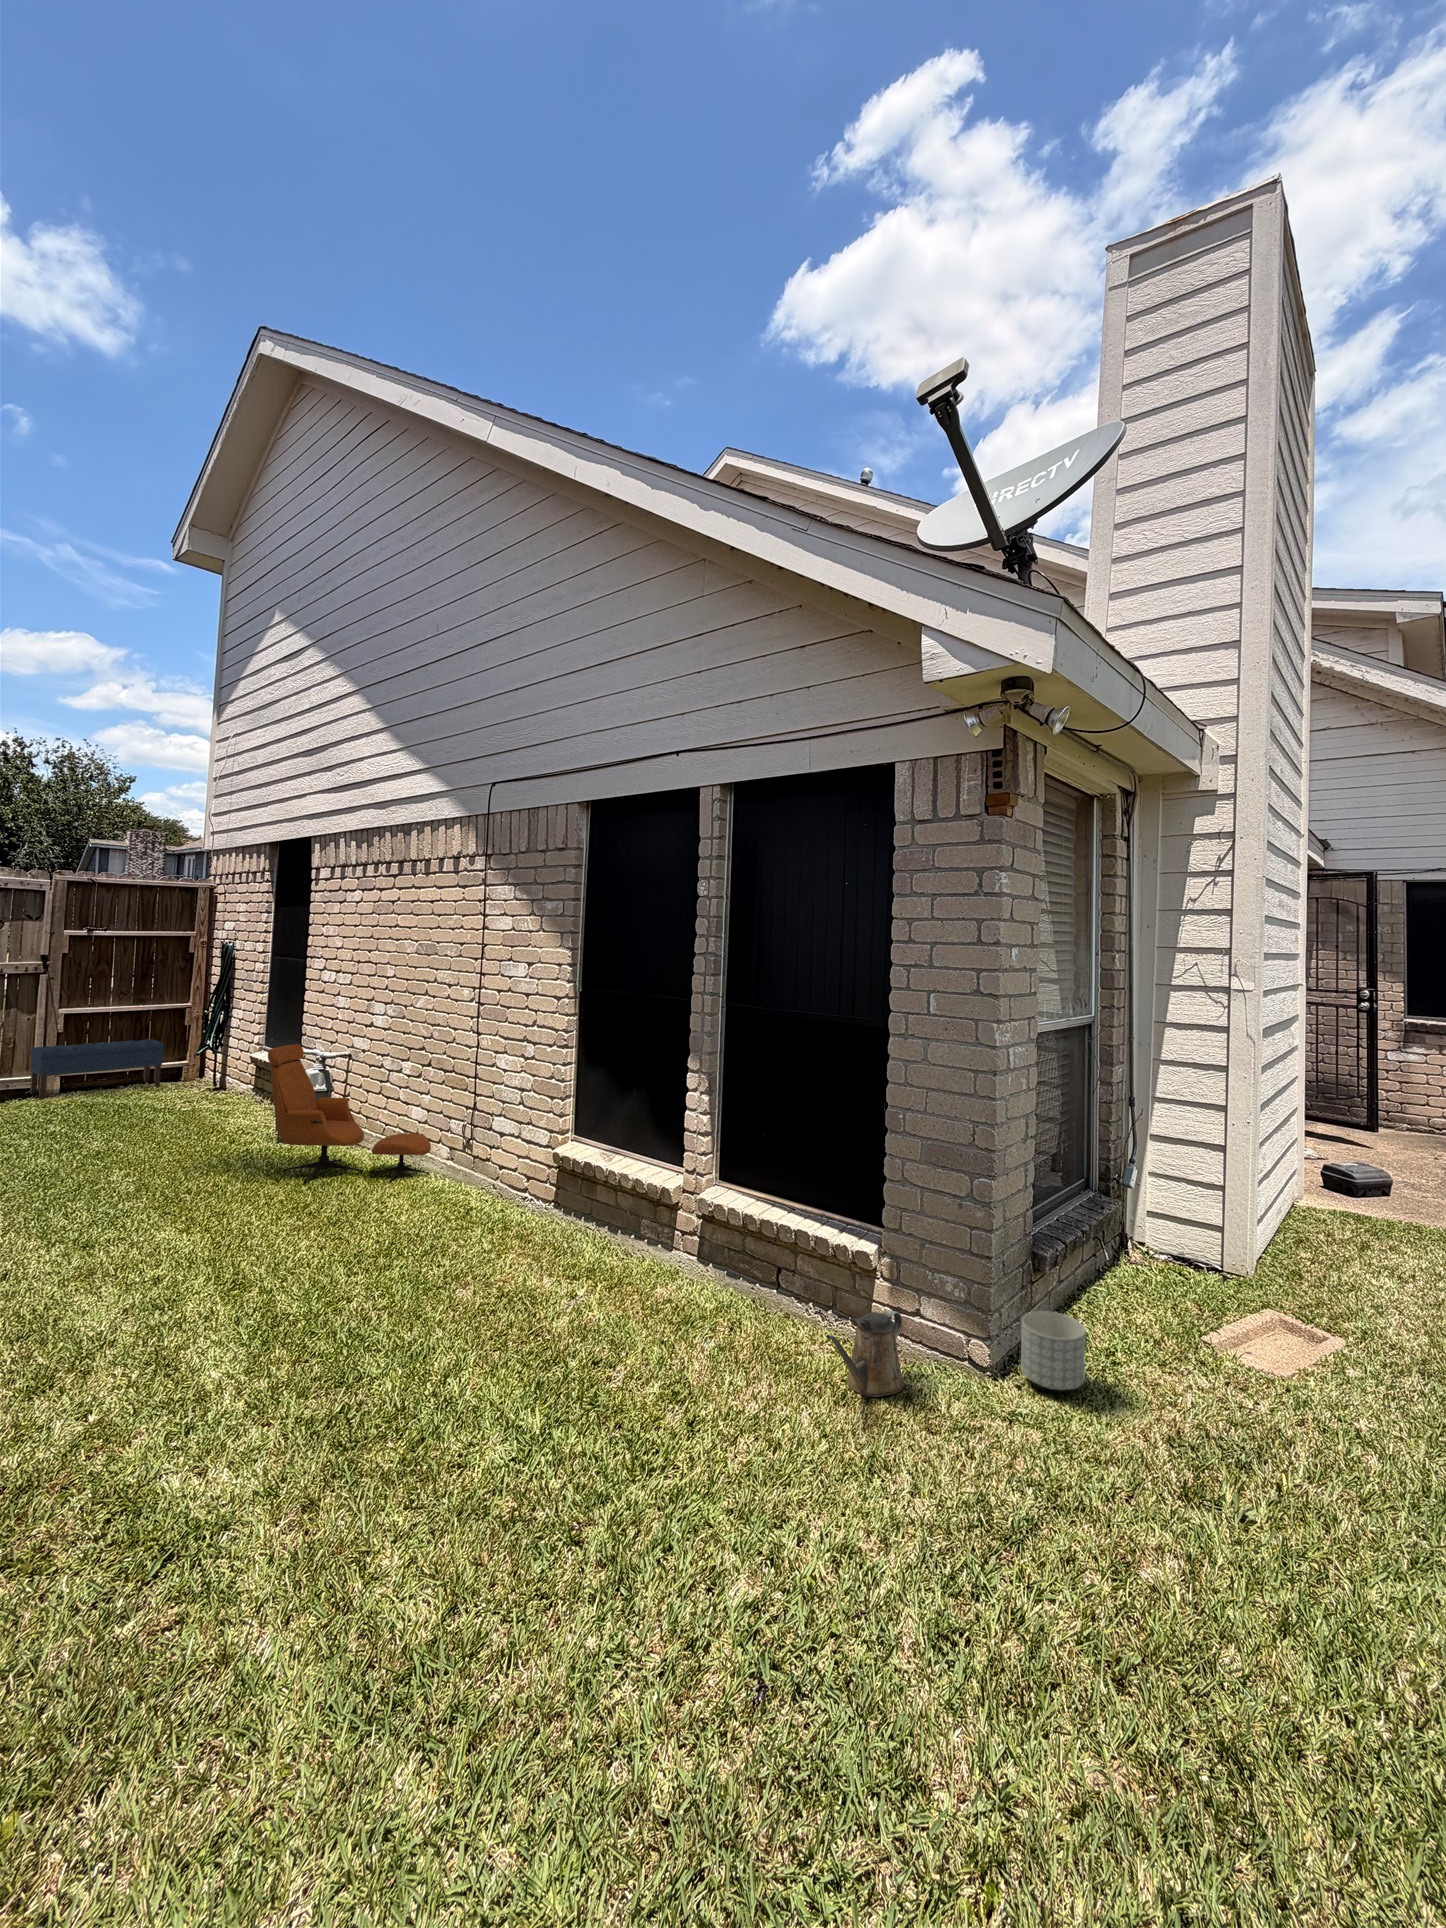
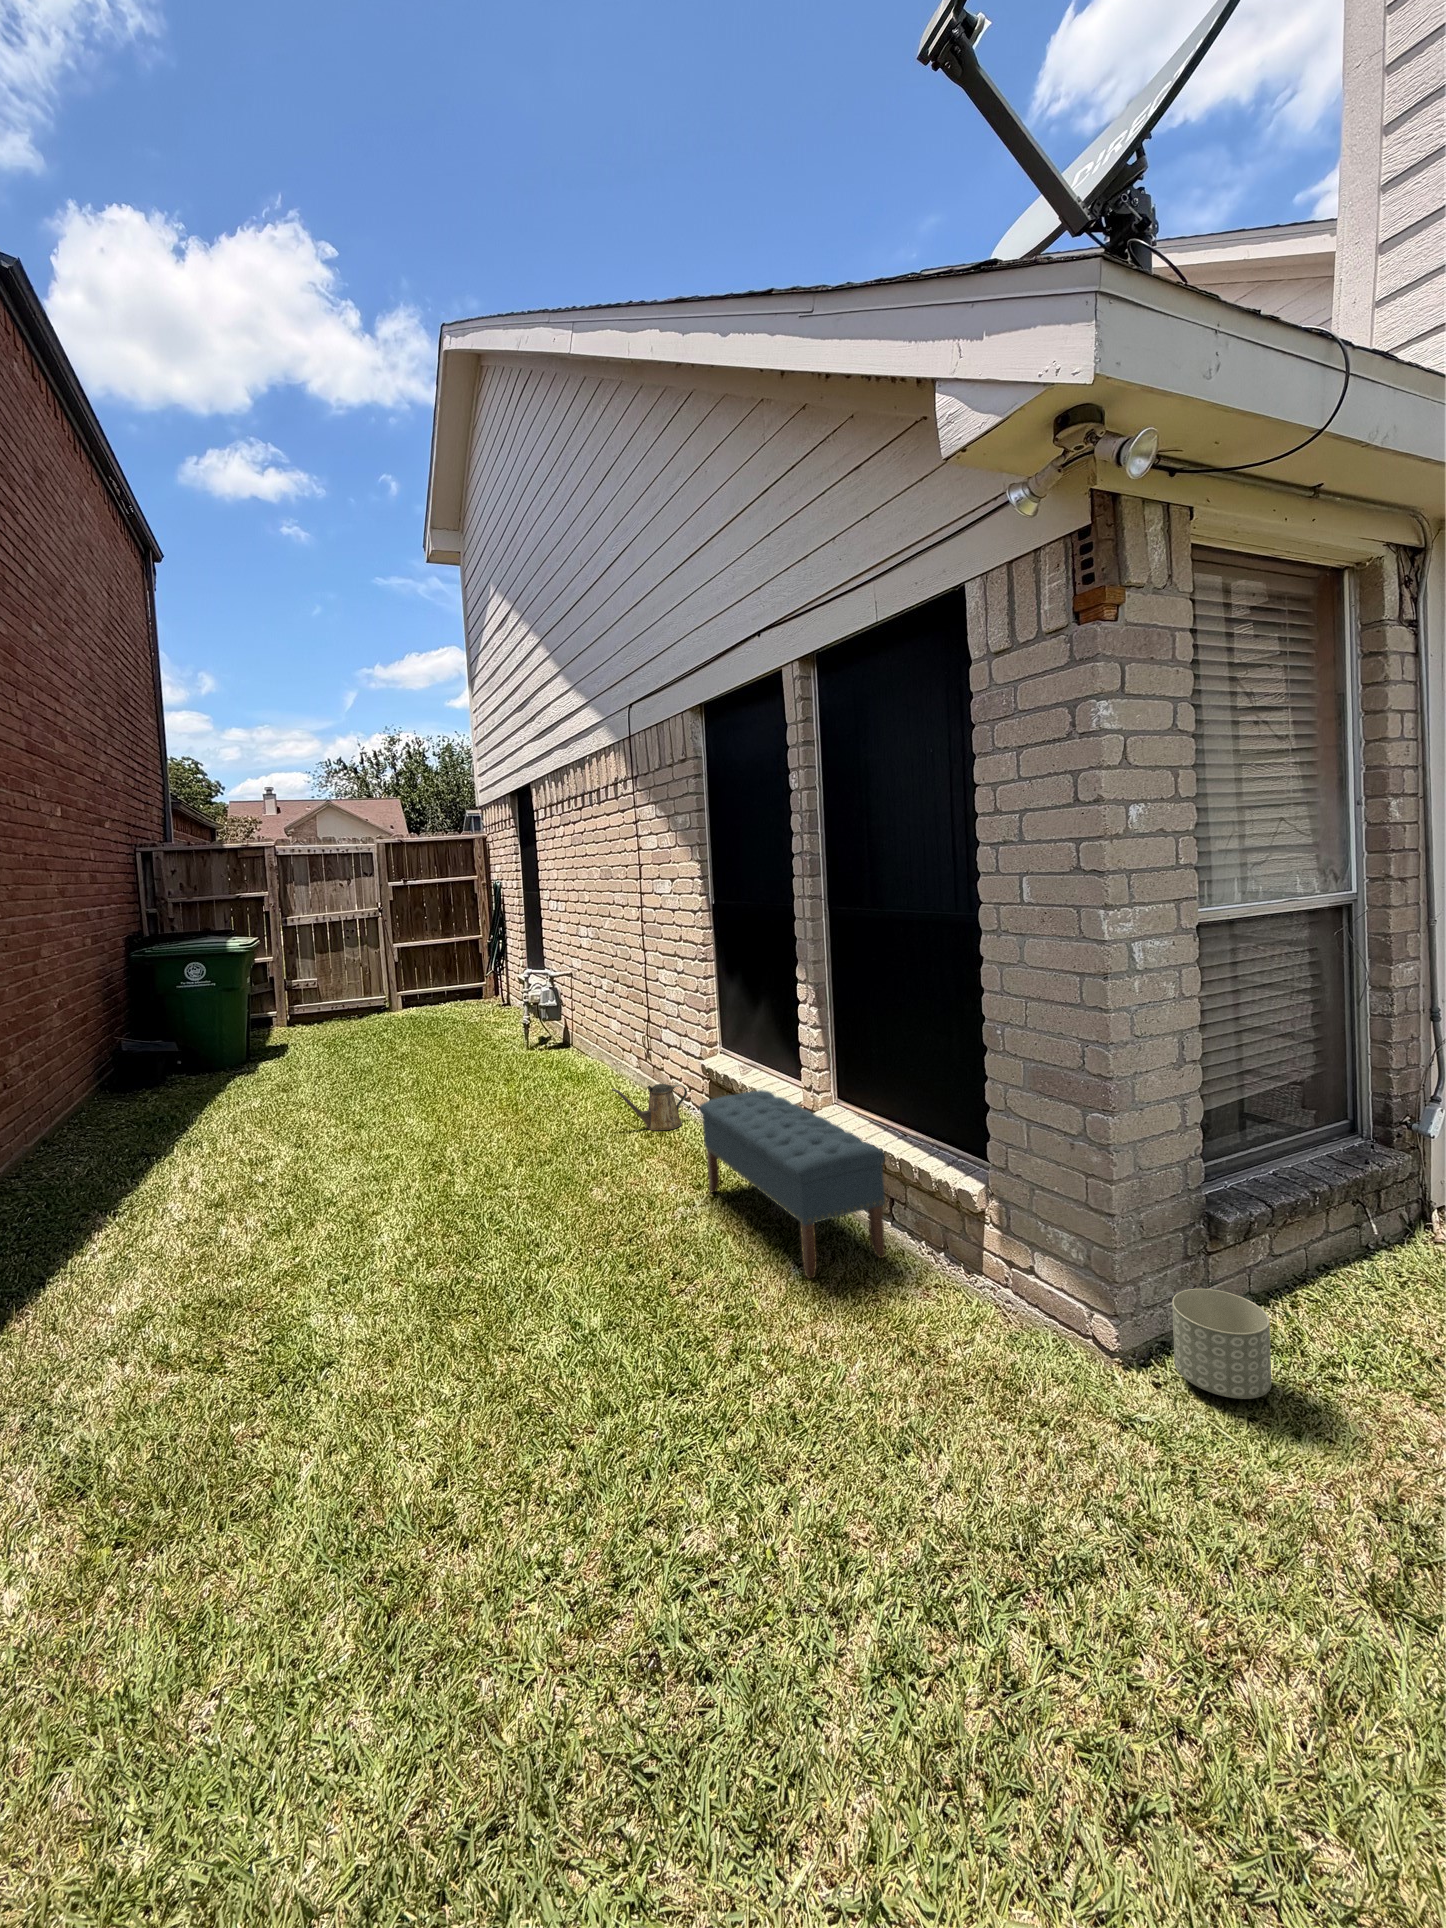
bench: present [30,1039,164,1099] -> present [699,1090,886,1279]
lounge chair: present [268,1044,431,1184] -> none [488,966,625,1087]
watering can: present [826,1310,904,1397] -> present [612,1084,687,1131]

